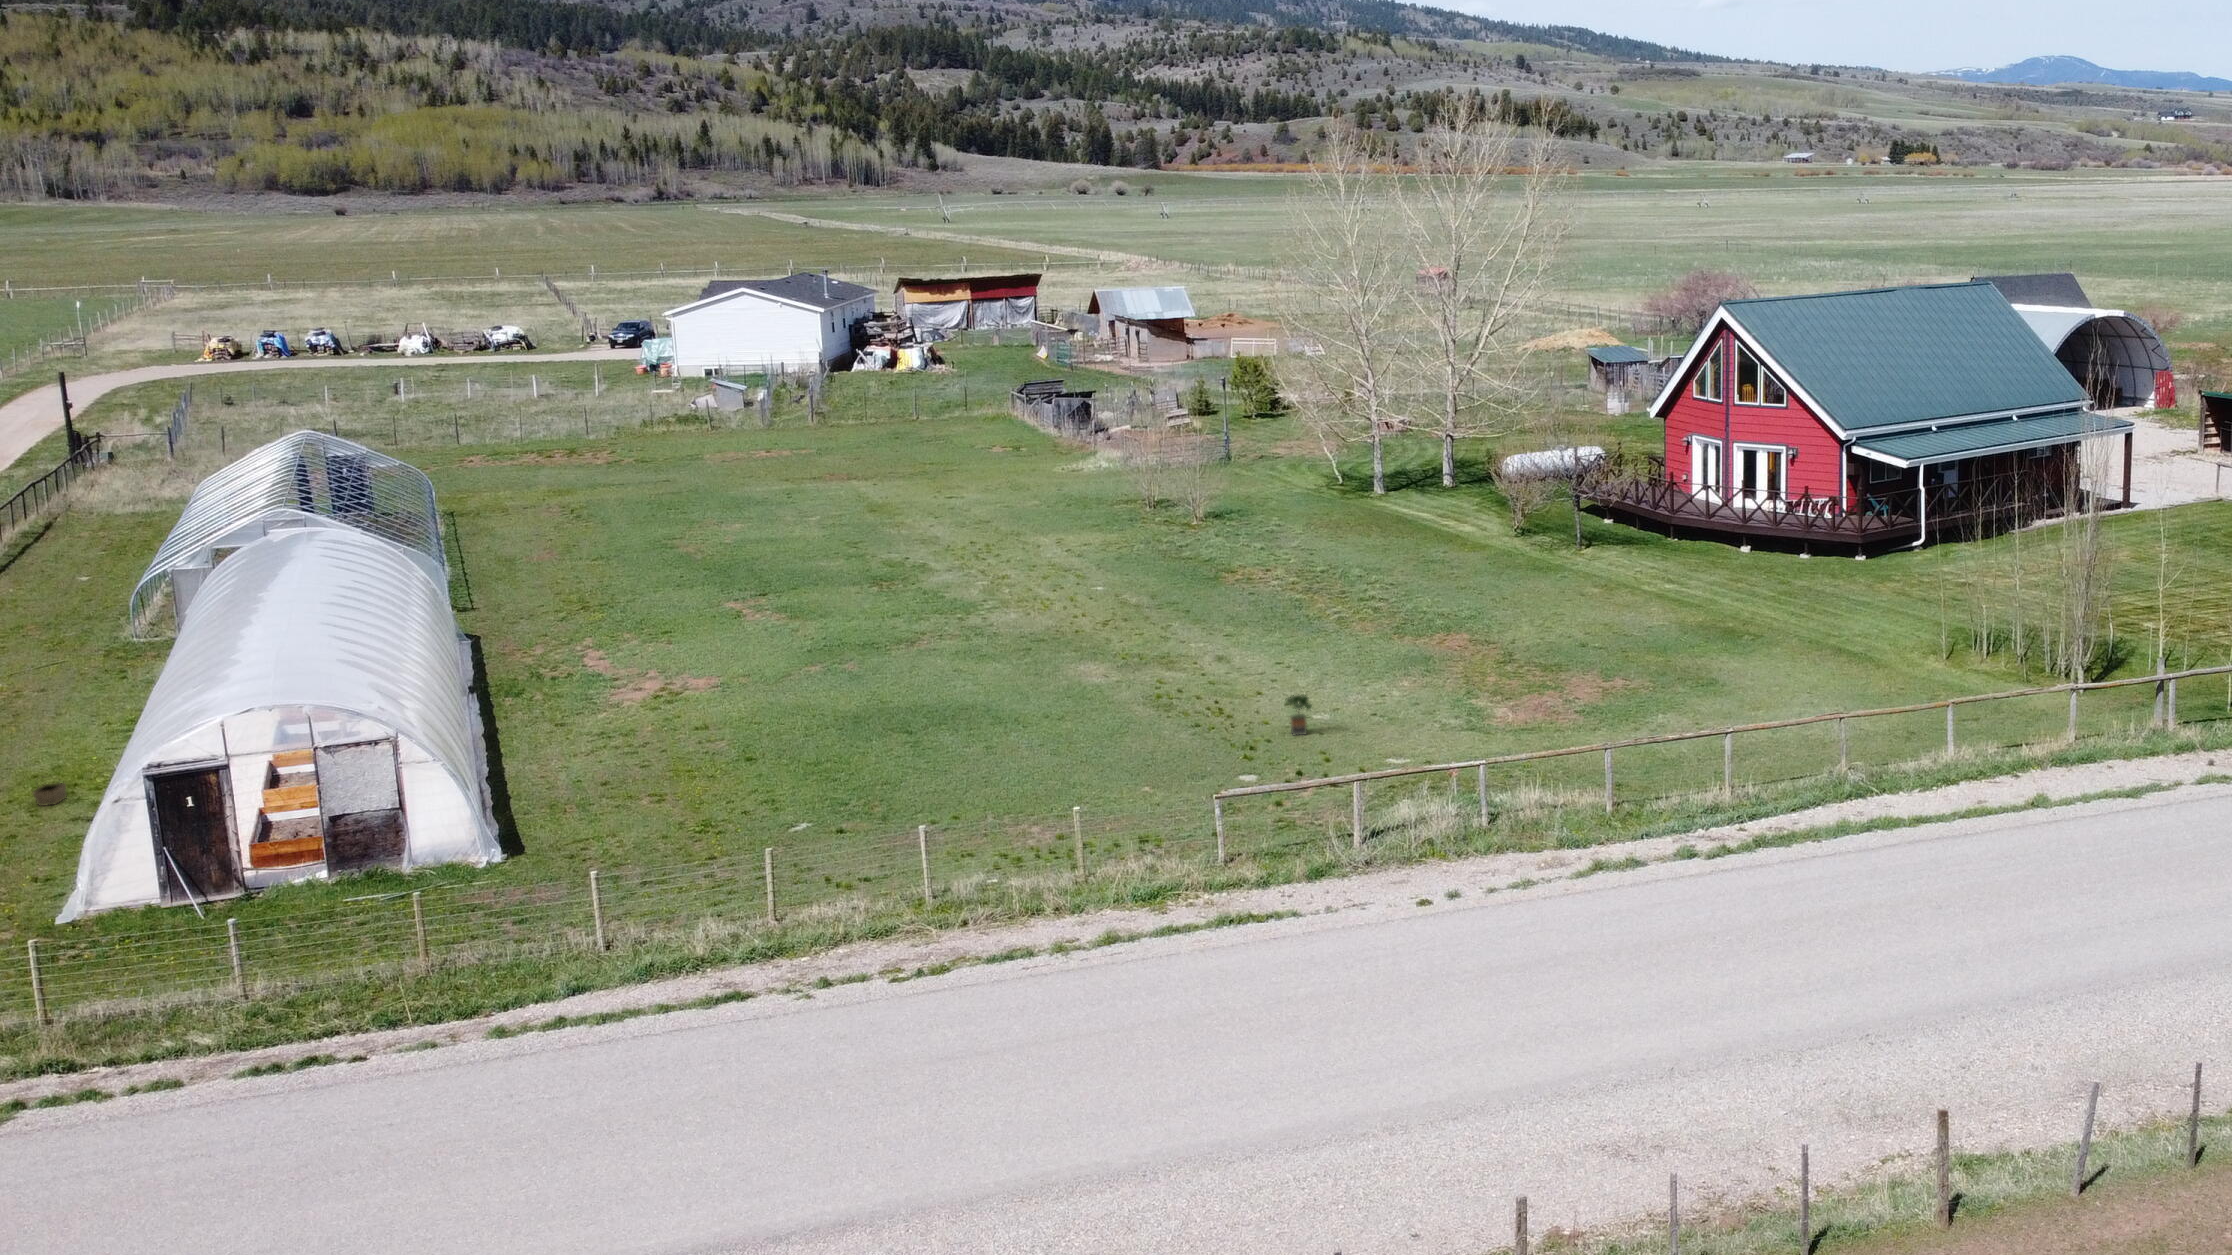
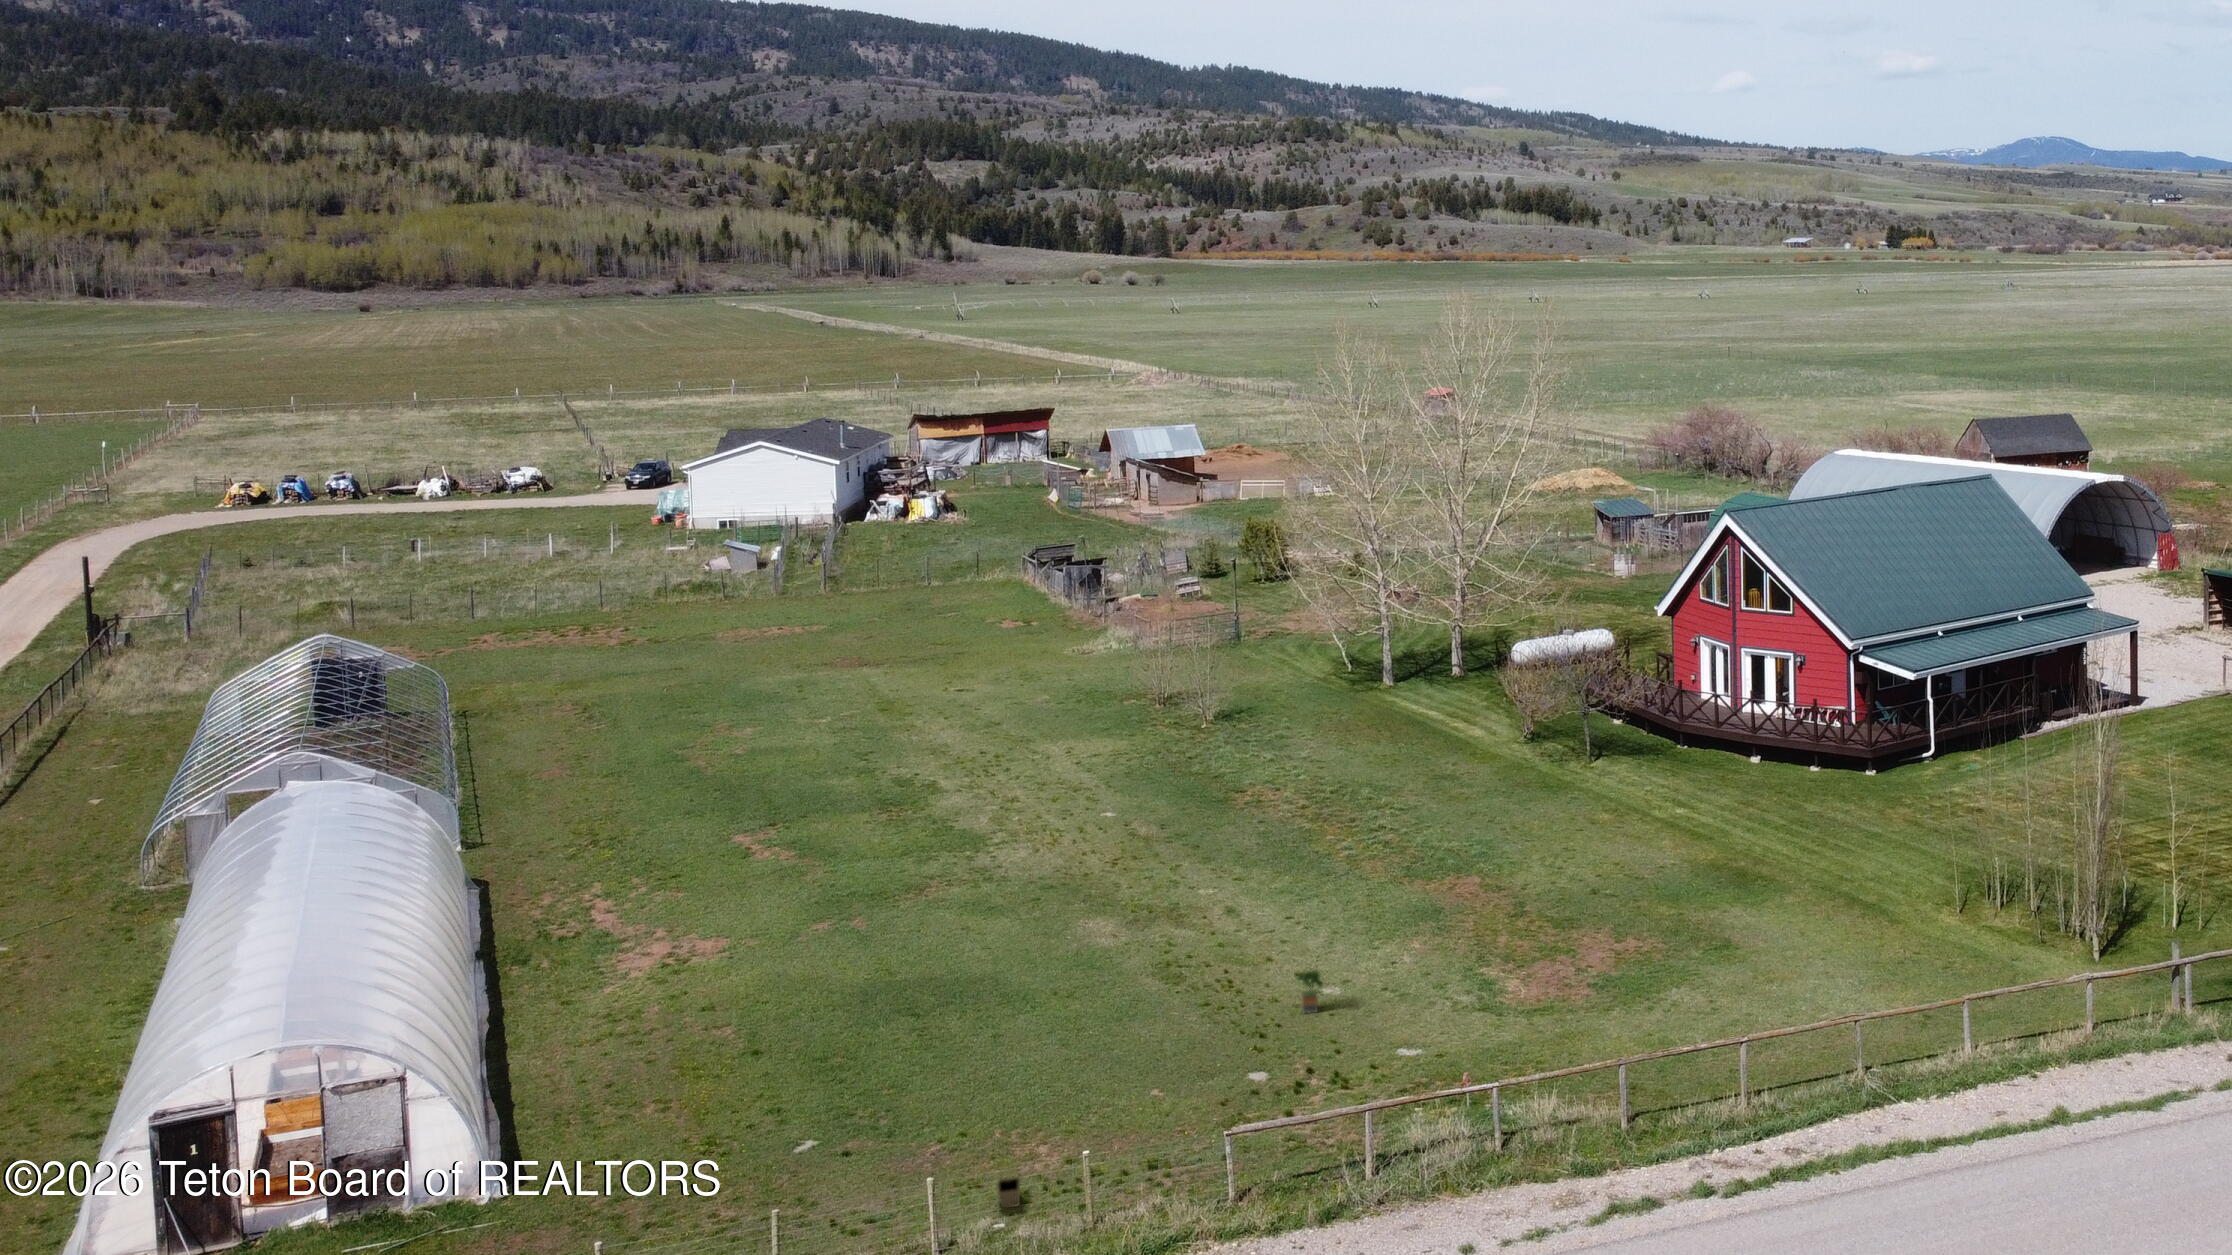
basket: present [33,782,66,806] -> present [997,1177,1020,1208]

